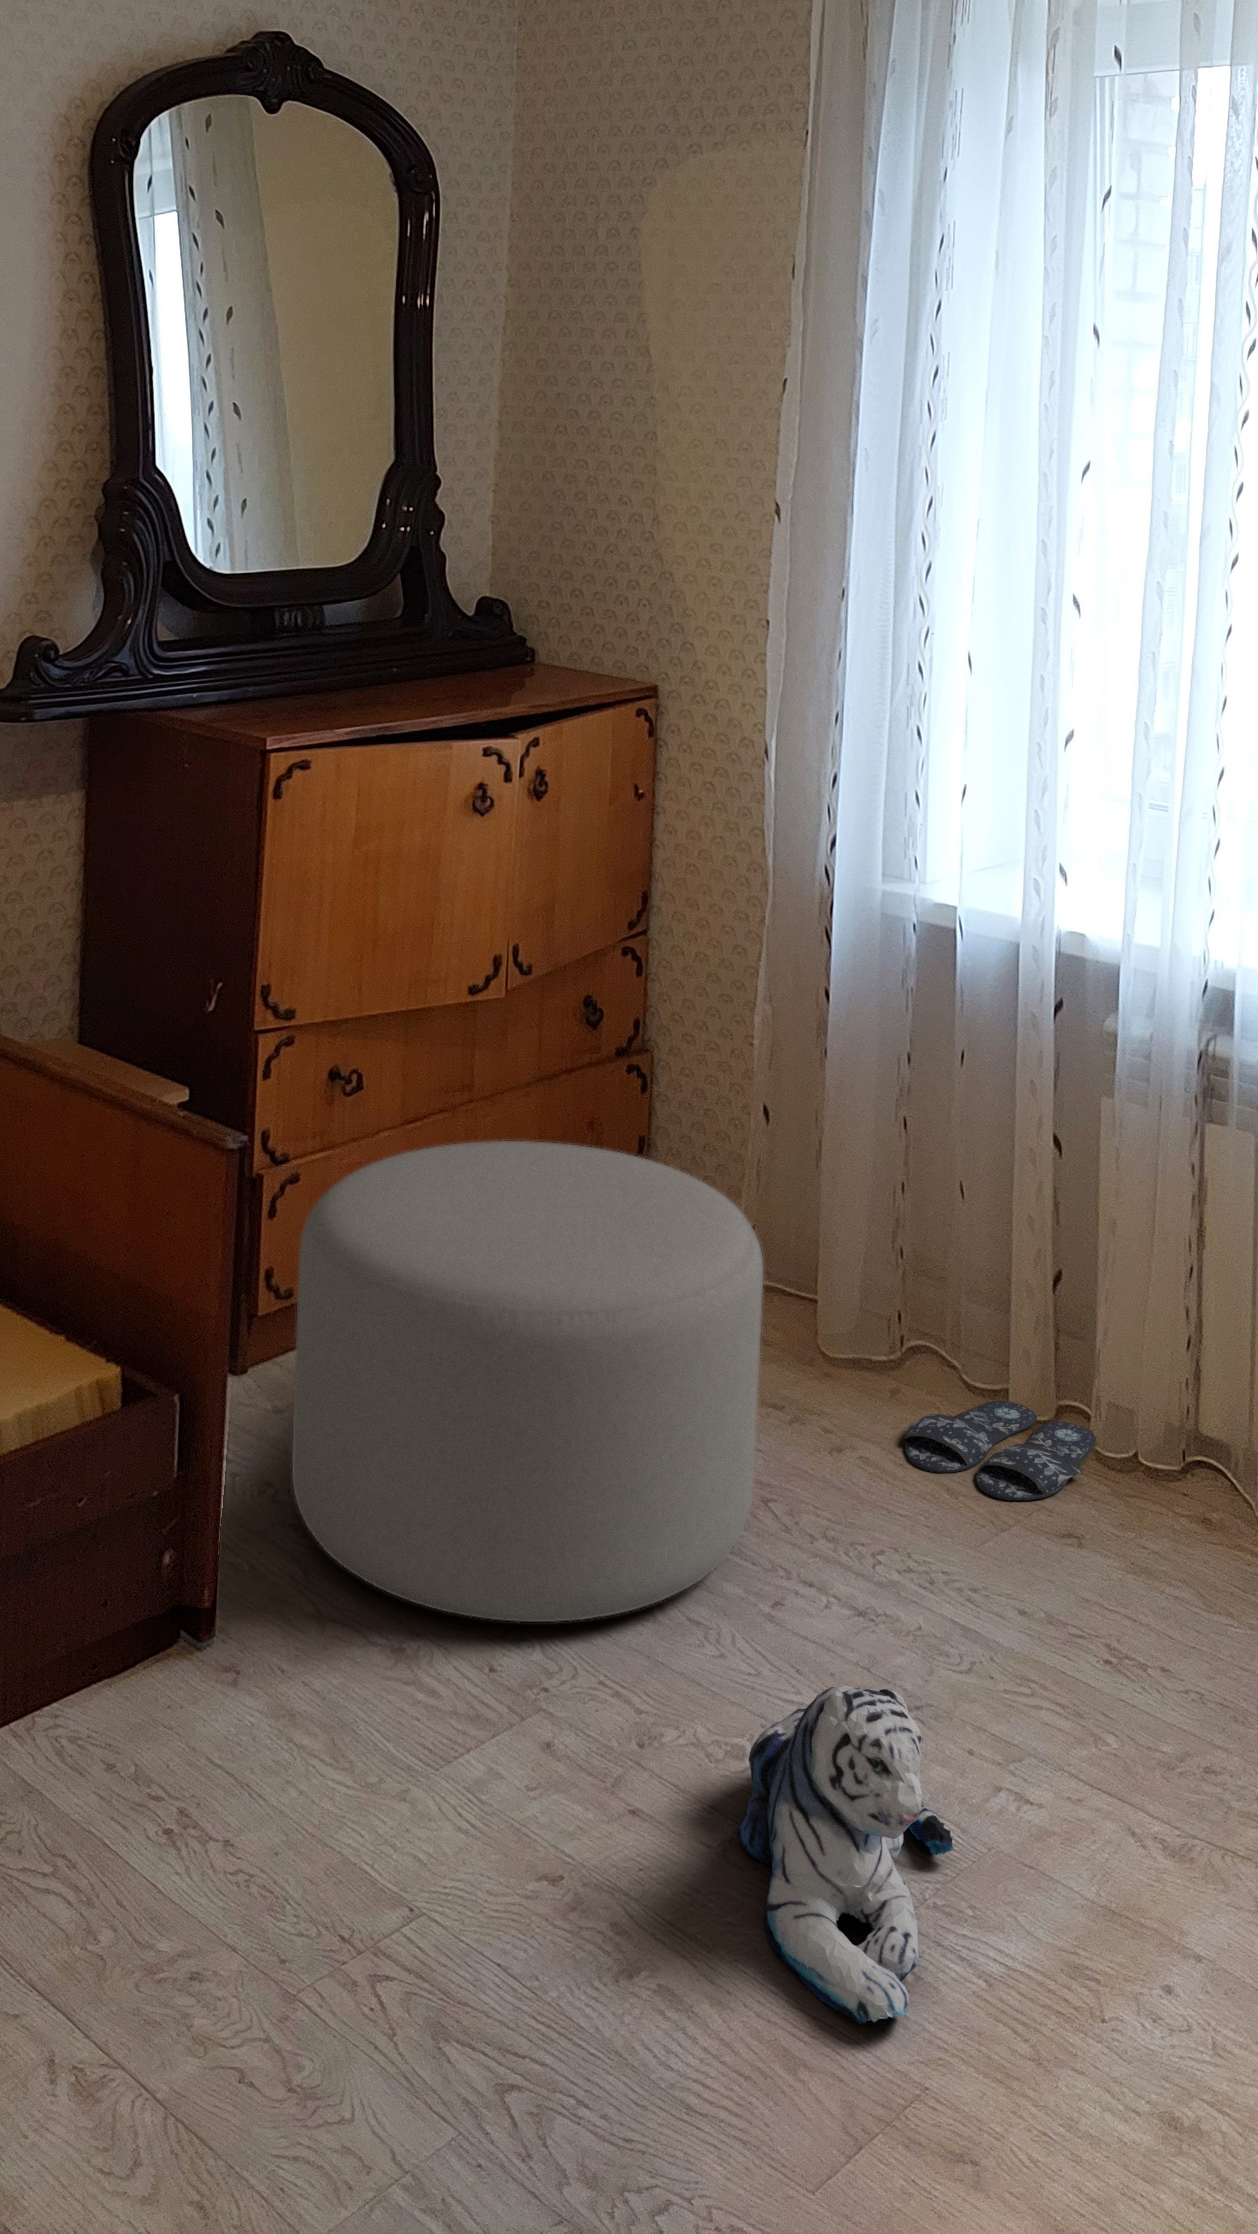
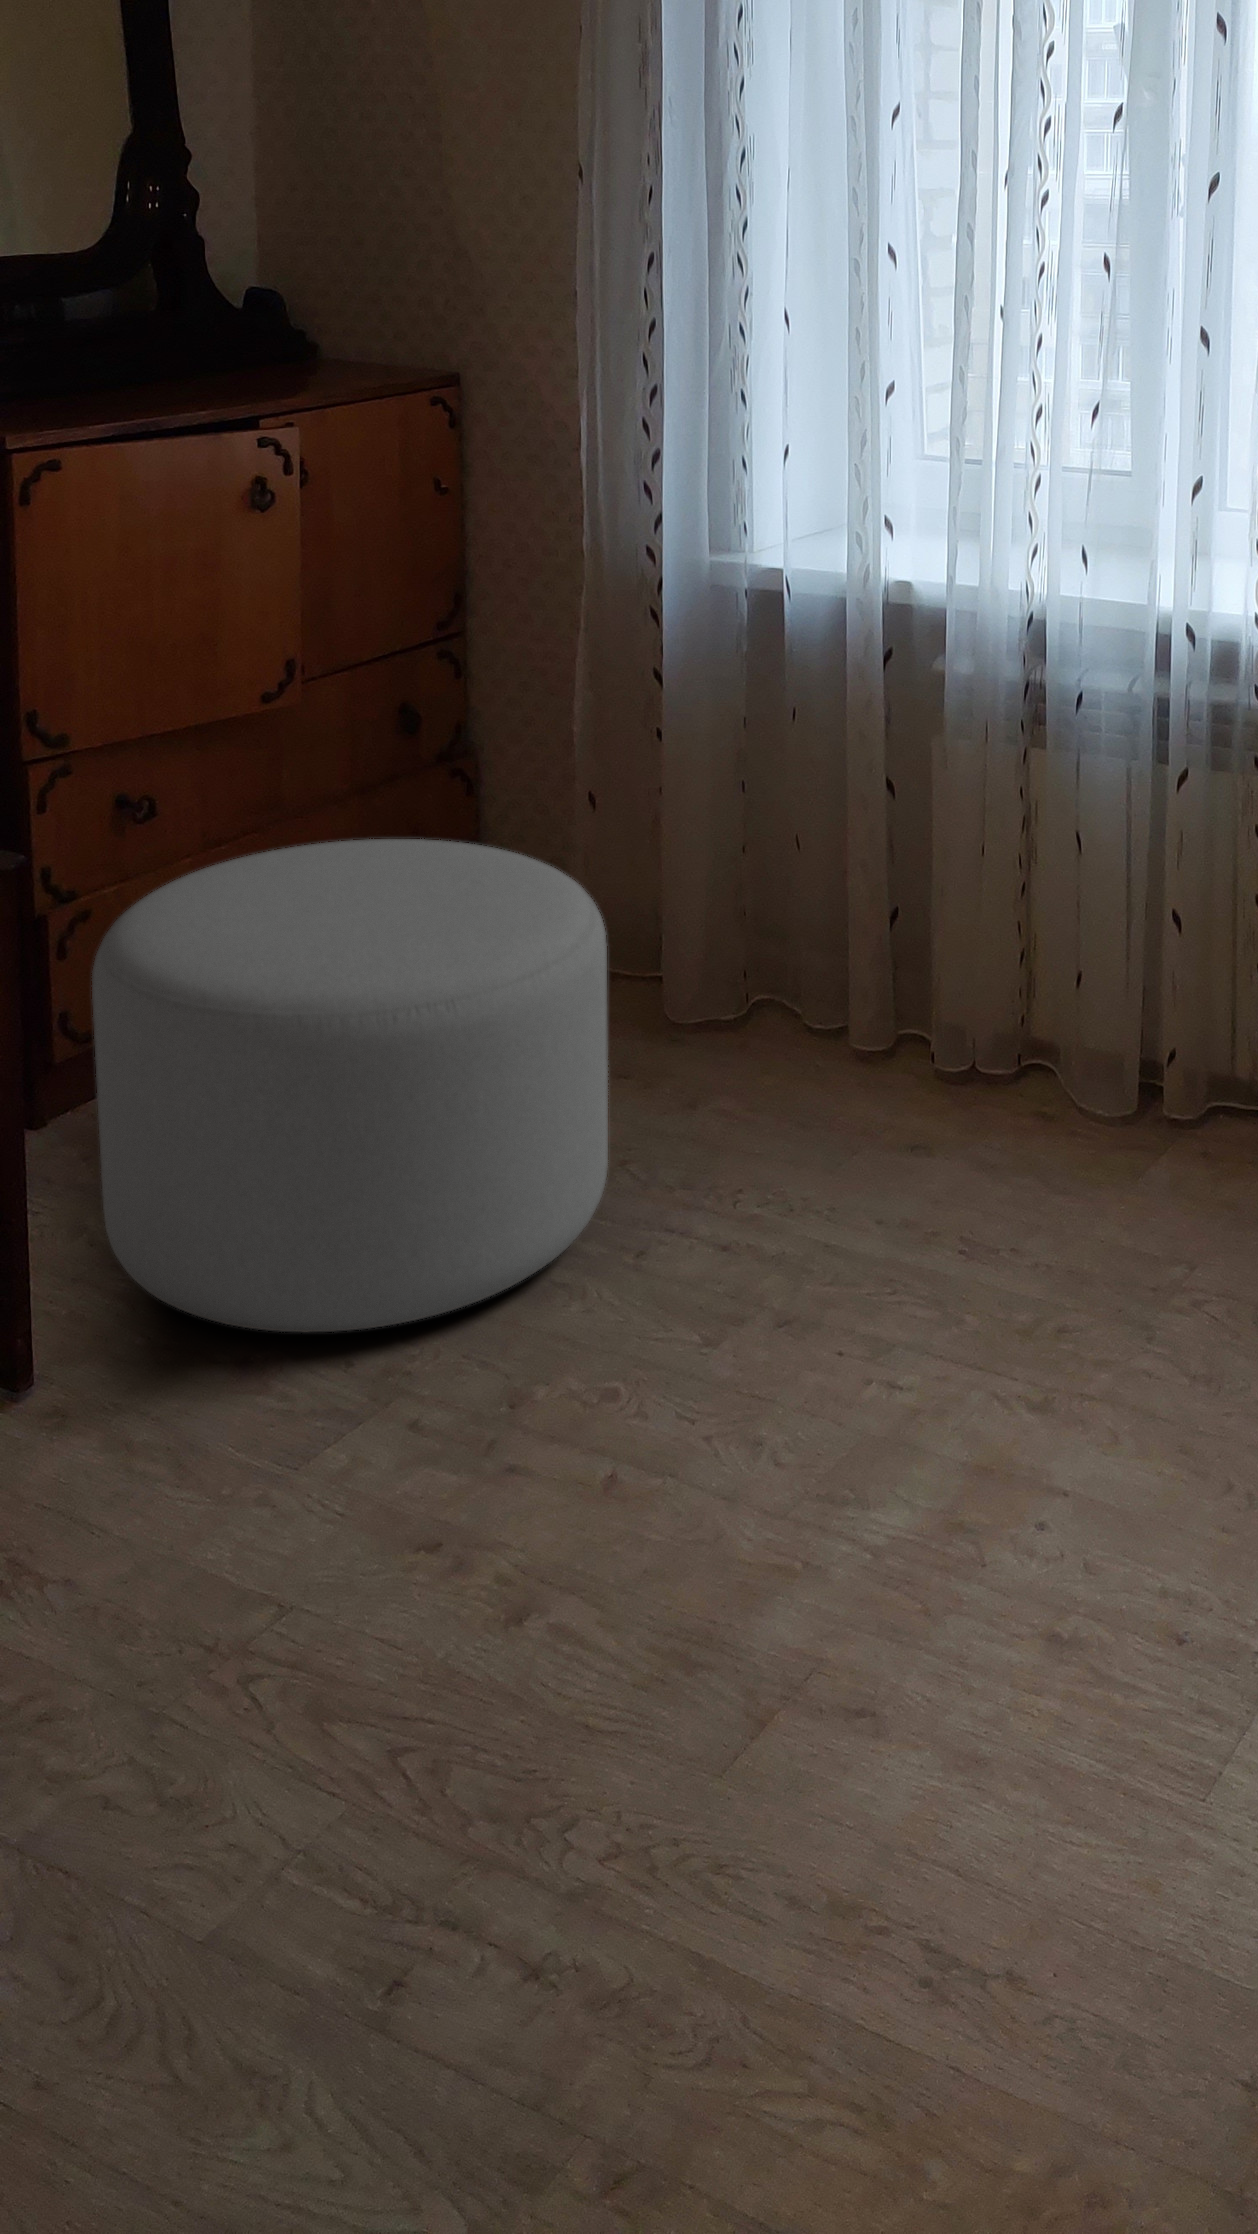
slippers: present [904,1401,1096,1500] -> none [752,1035,933,1127]
plush toy: present [735,1686,954,2024] -> none [618,1329,838,1655]

